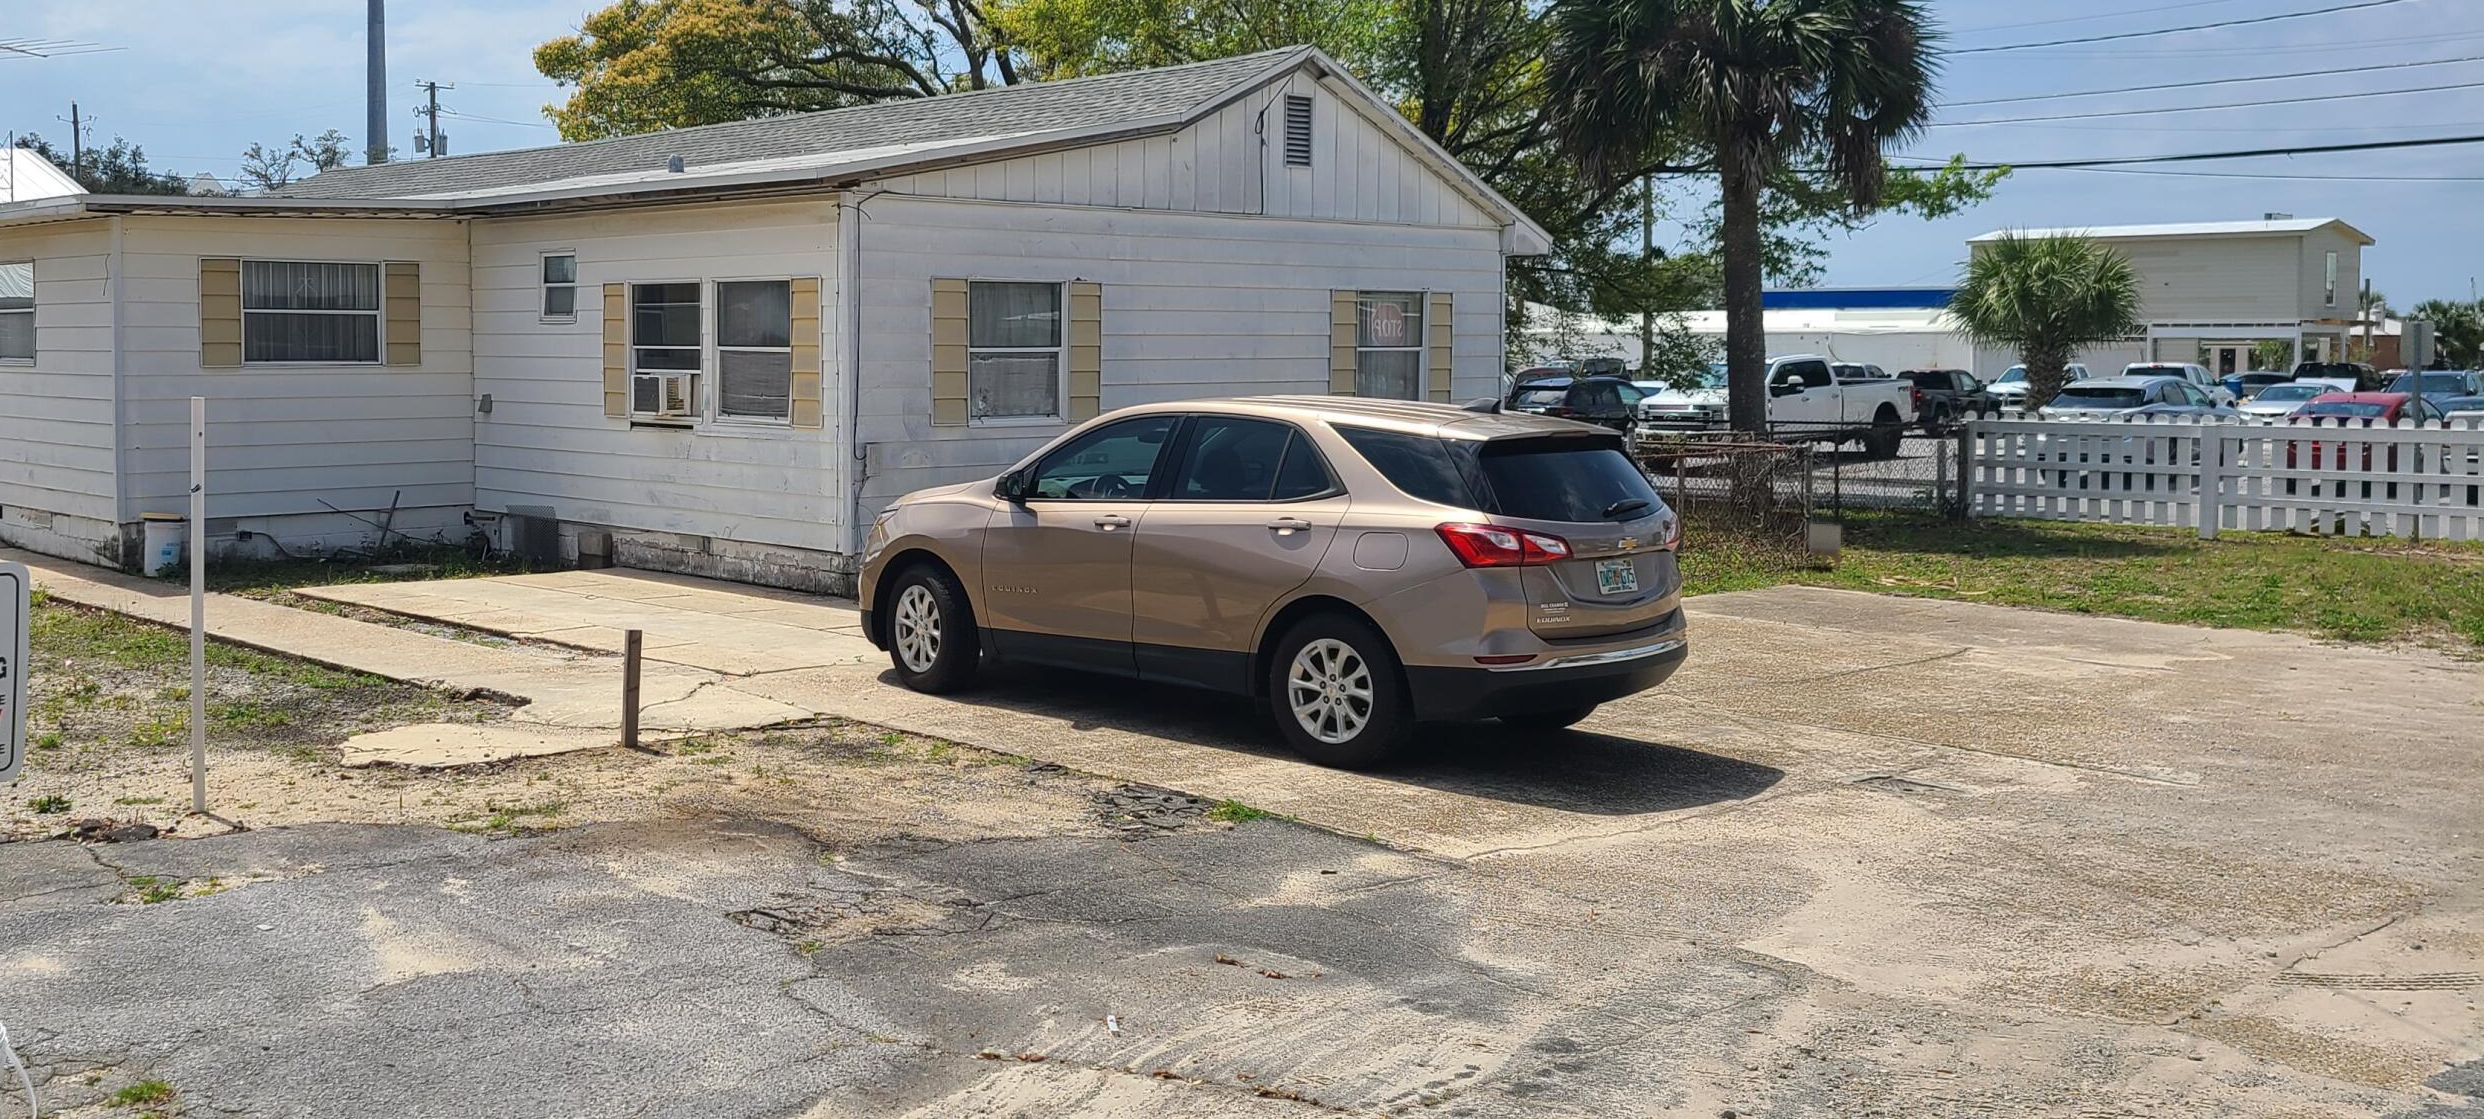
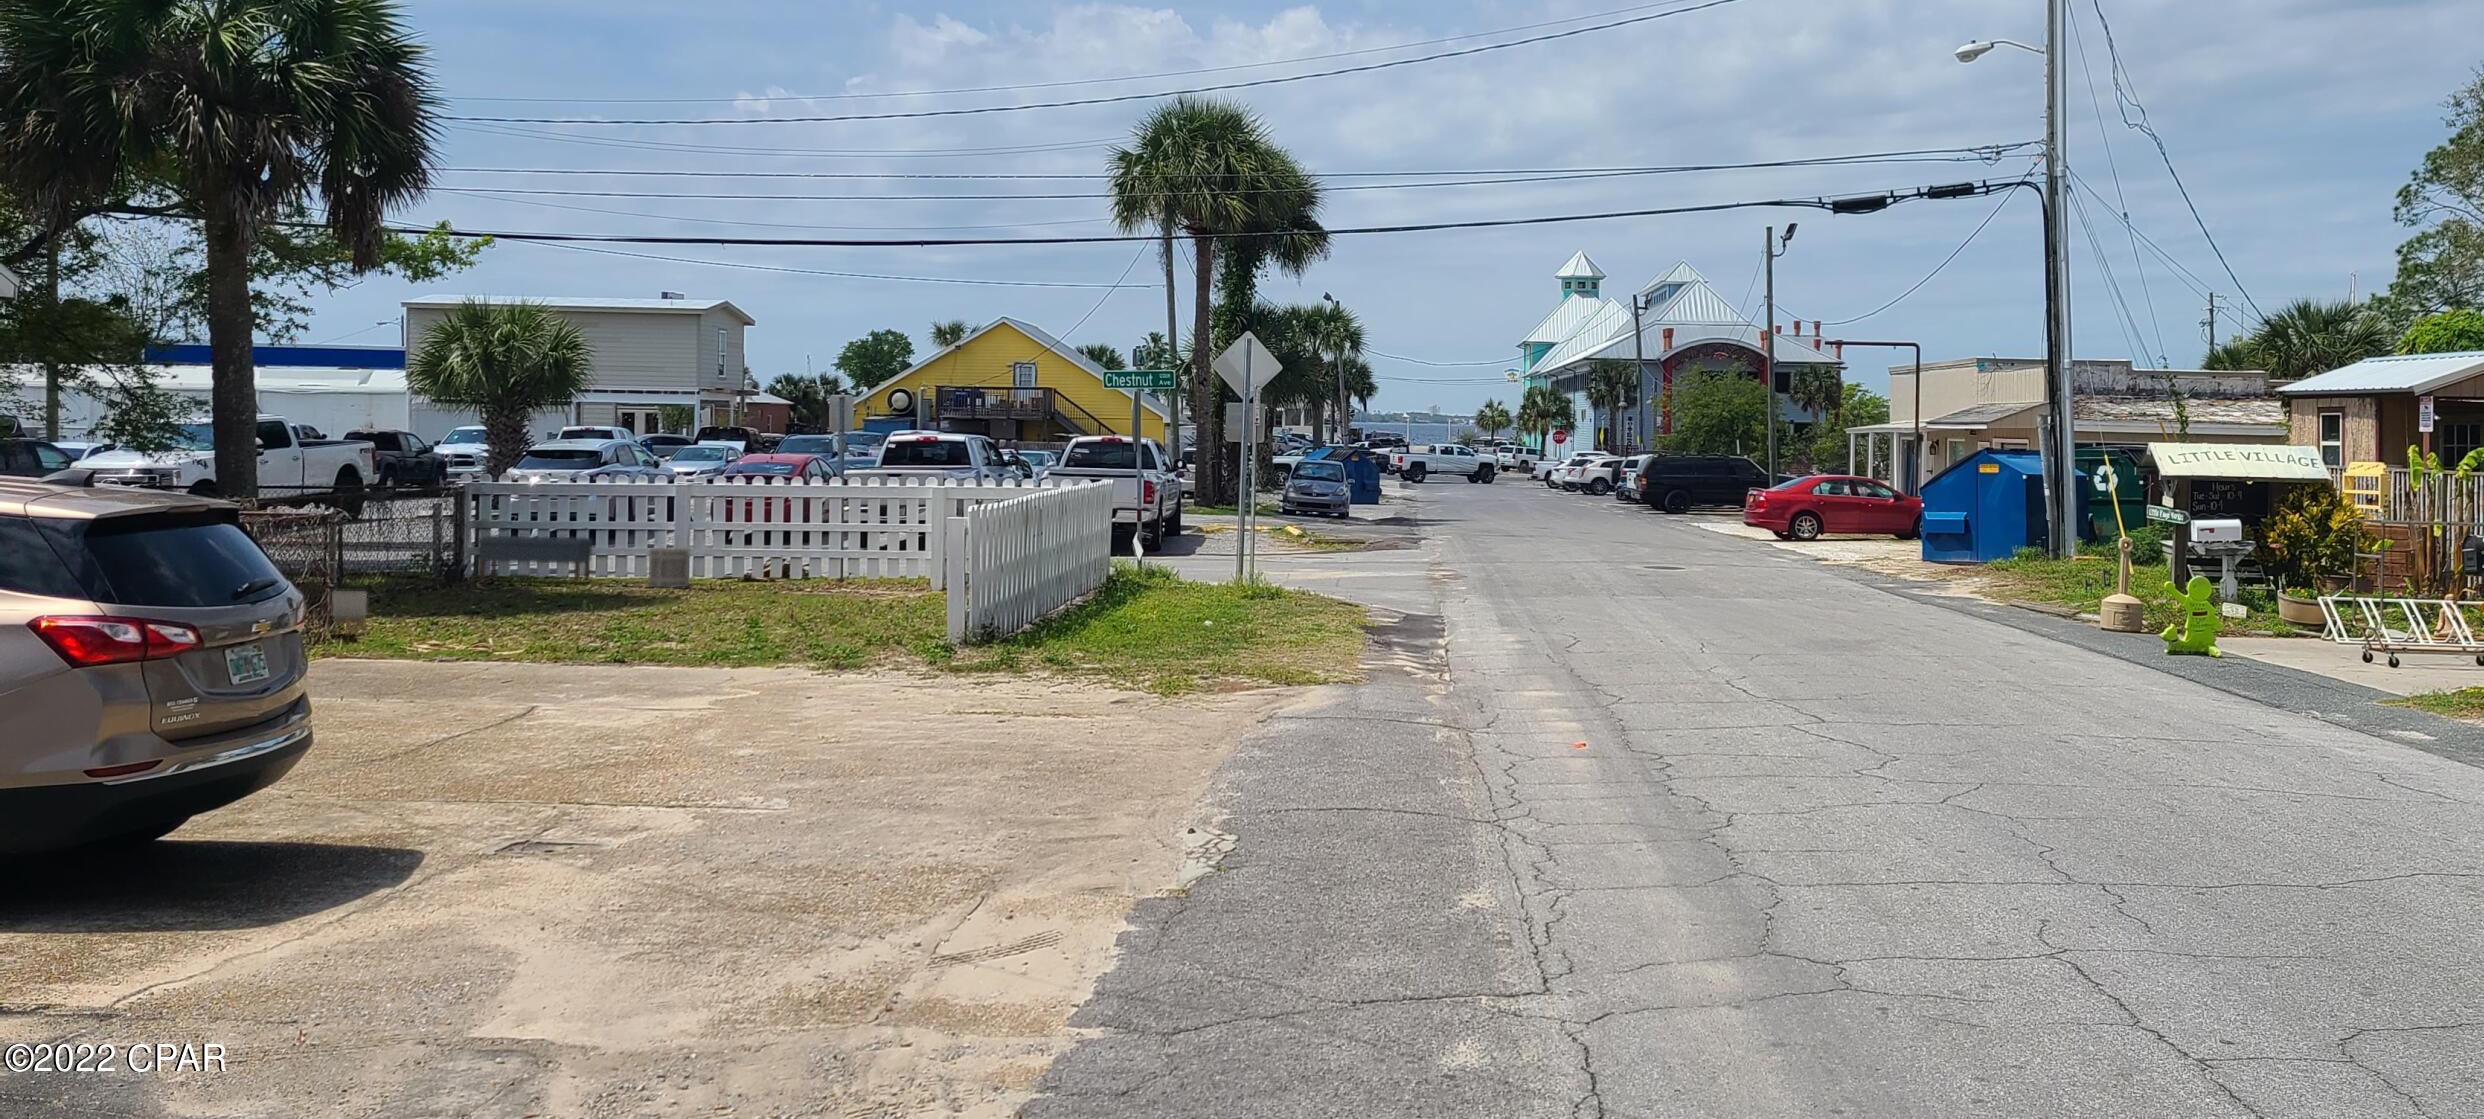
bench: none [1976,476,2098,531] -> present [479,535,593,584]
bucket: none [2159,494,2207,538] -> present [648,548,689,587]

